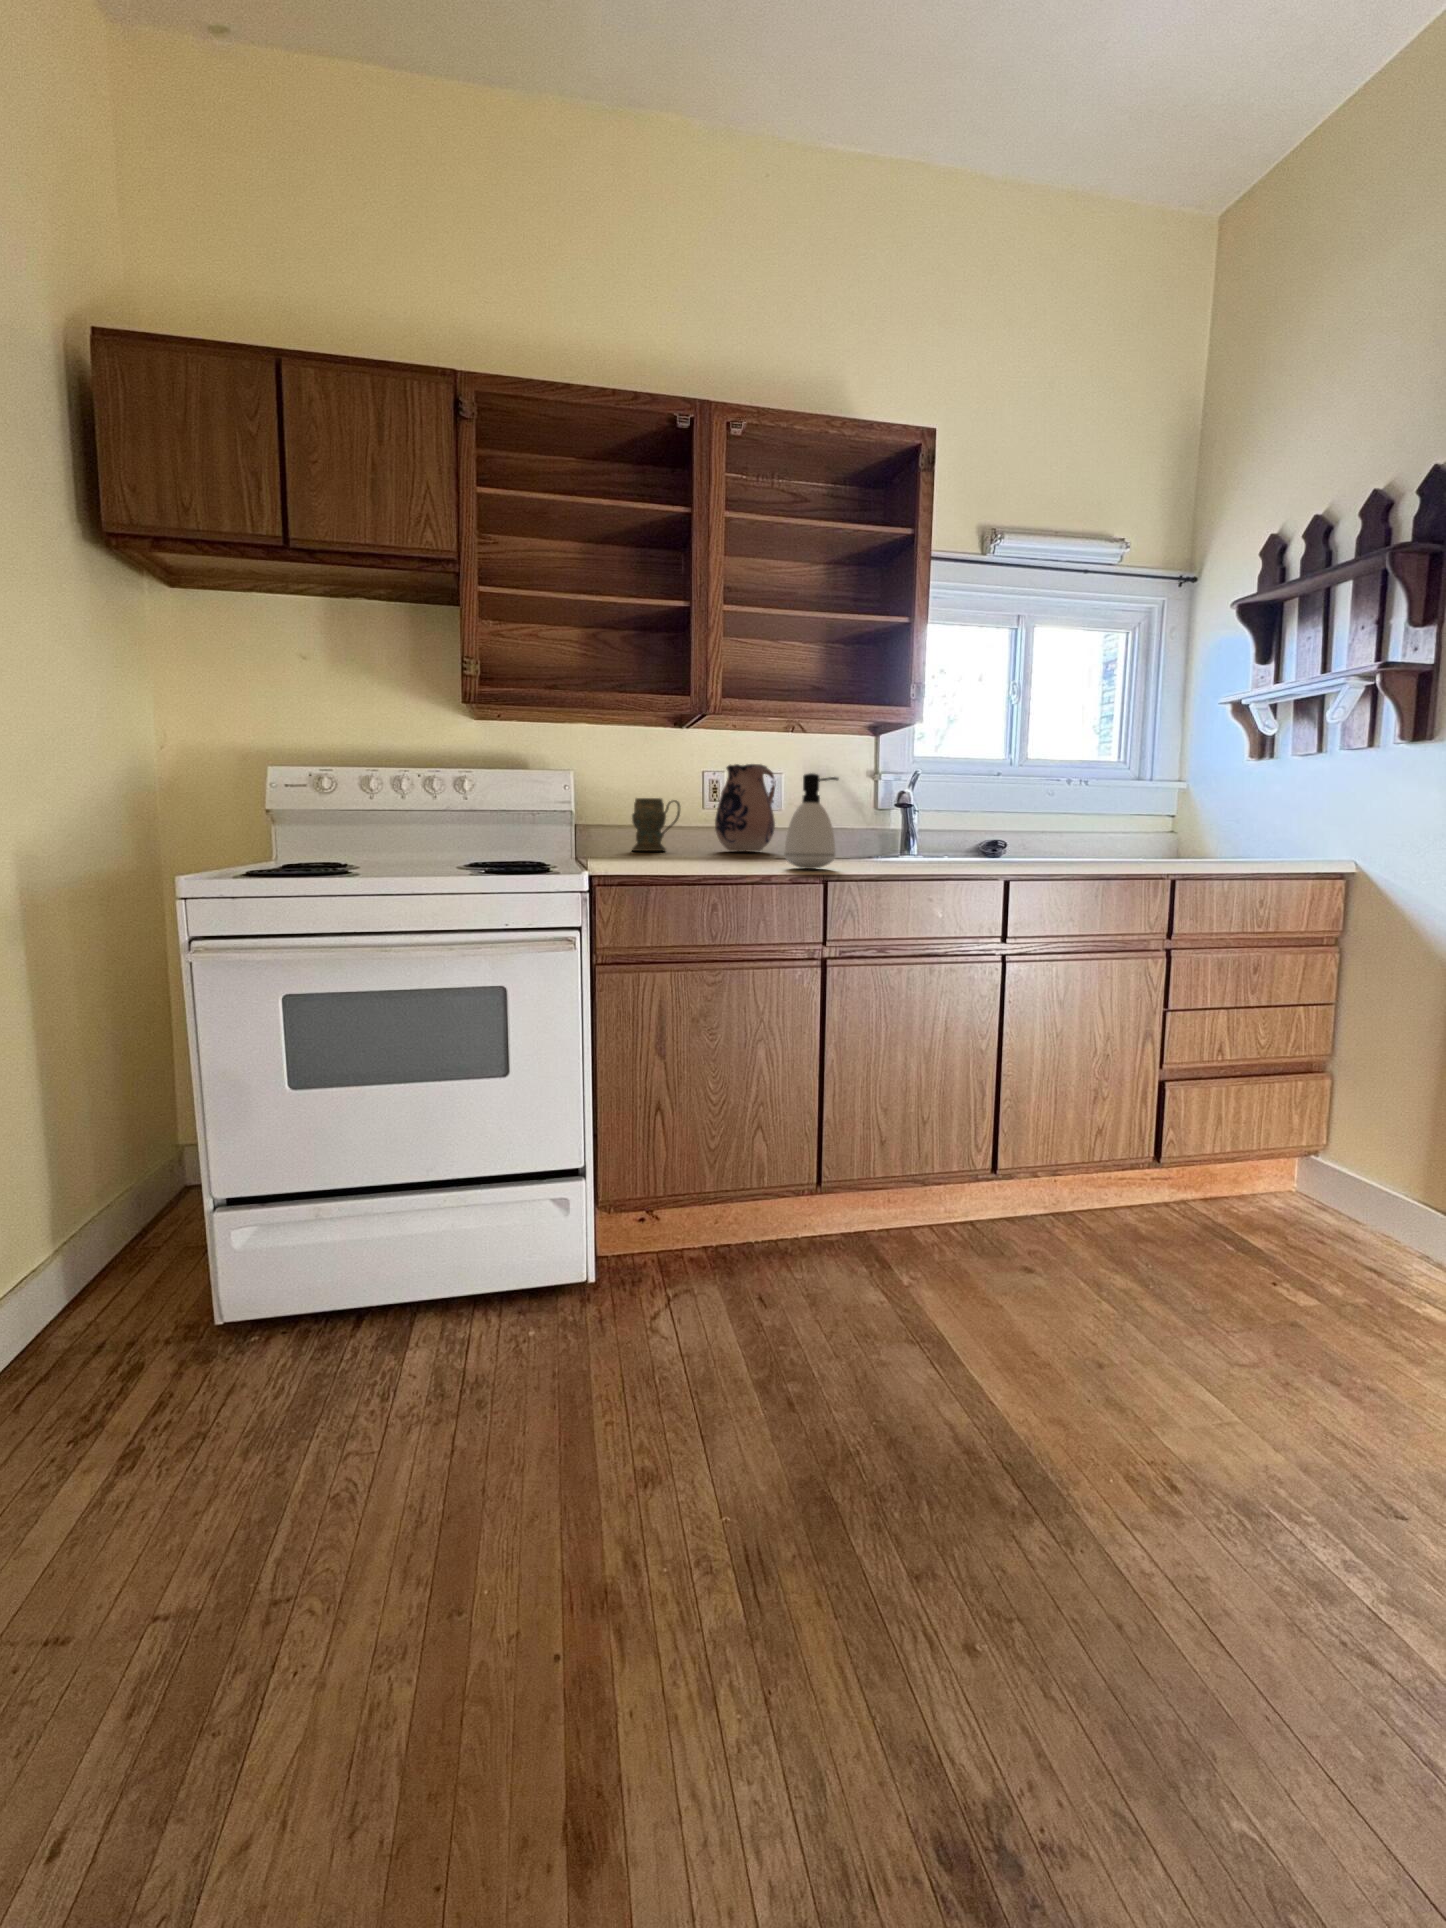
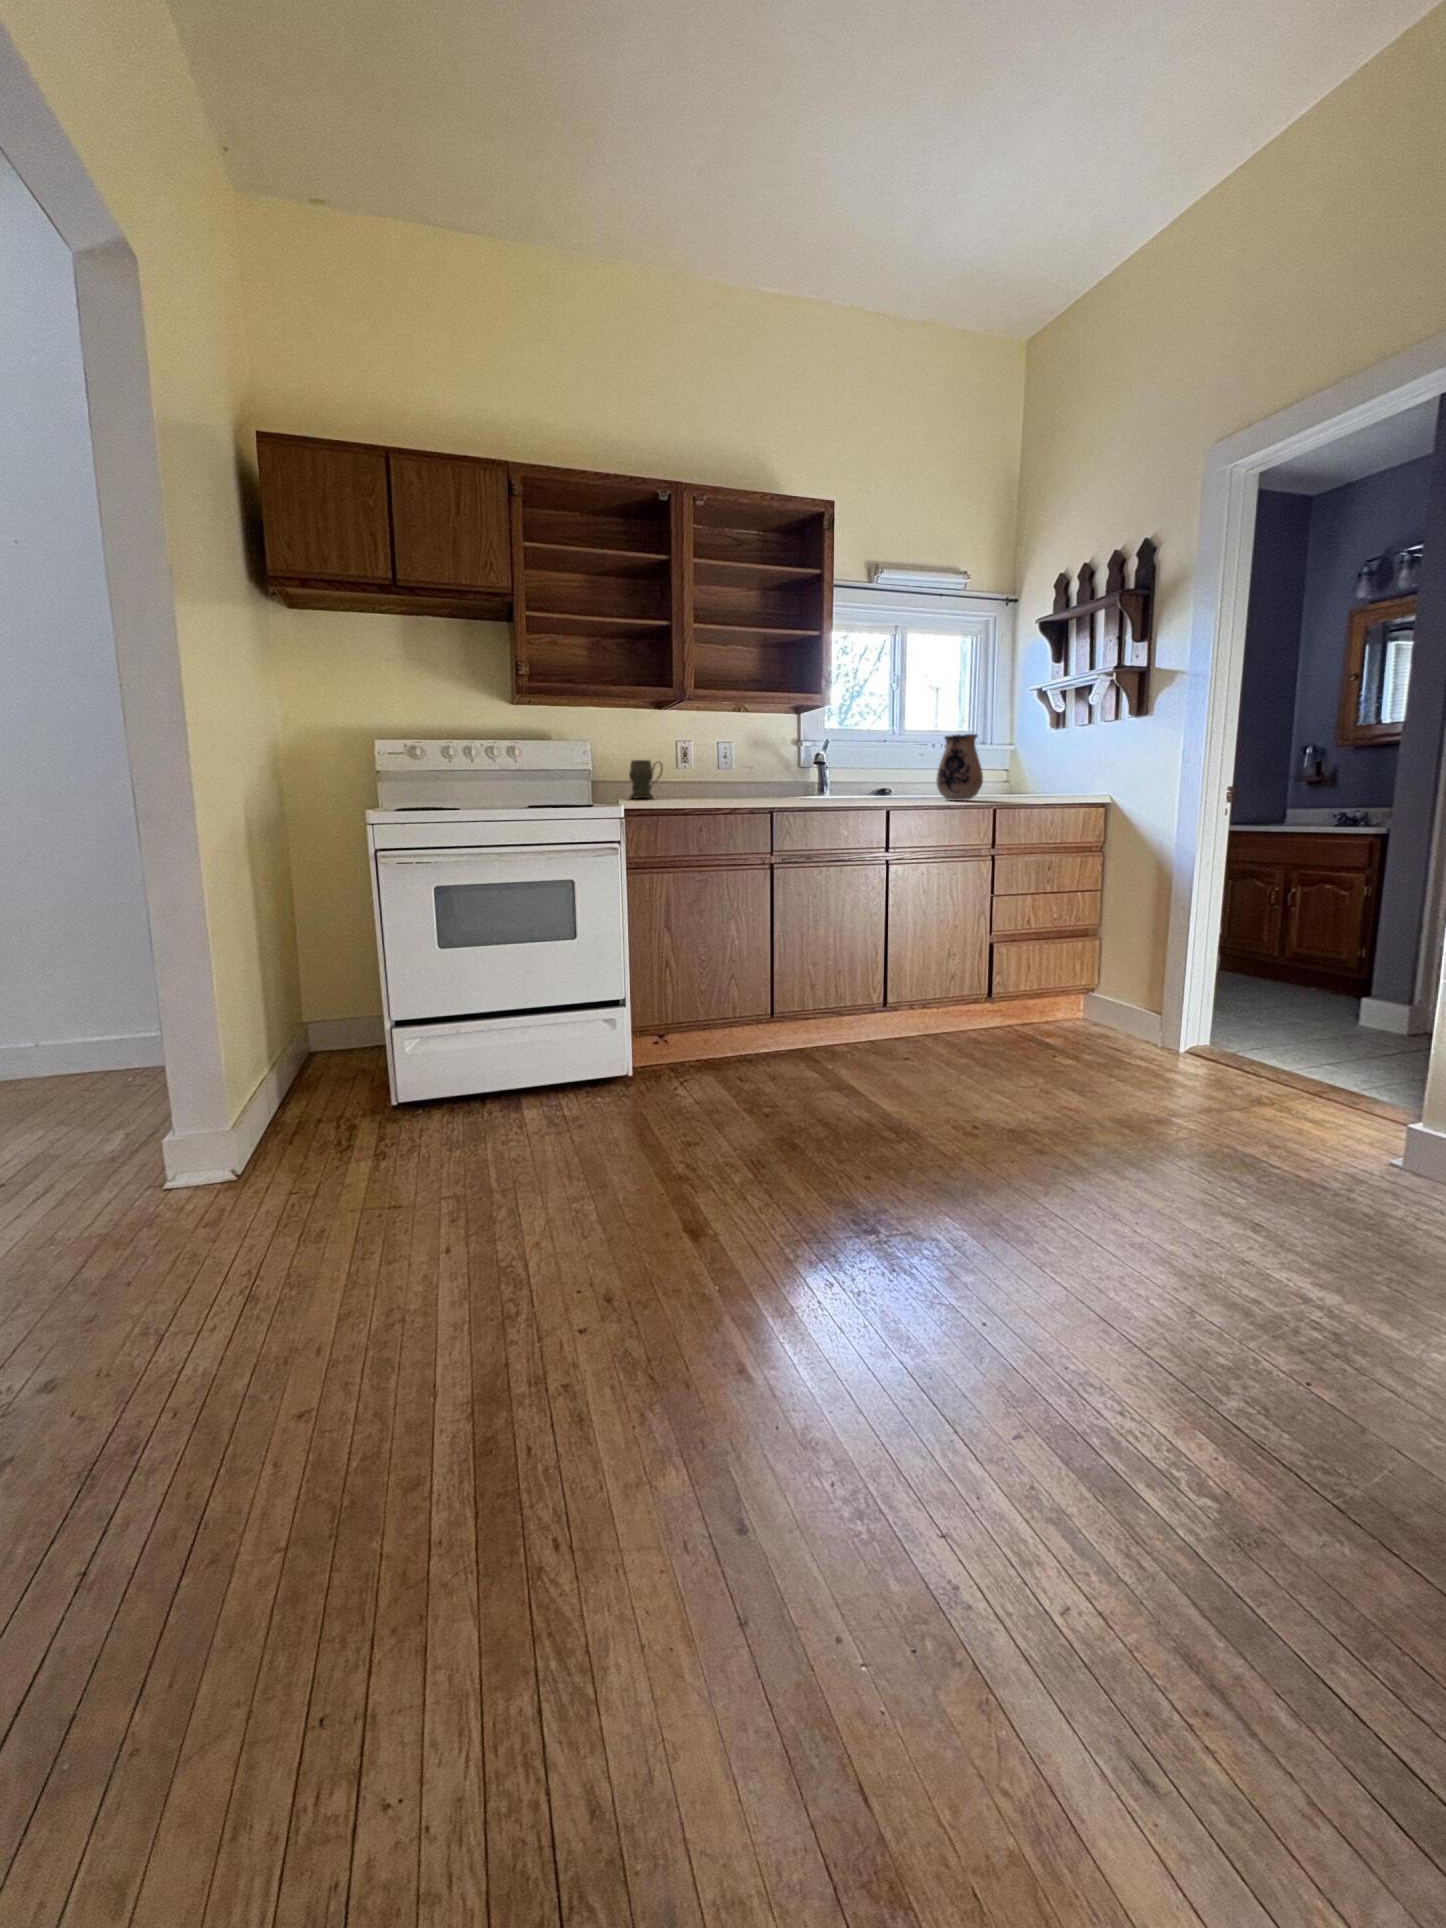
ceramic pitcher: present [715,764,775,852] -> present [936,734,983,800]
soap dispenser: present [785,773,838,869] -> none [744,740,779,803]

